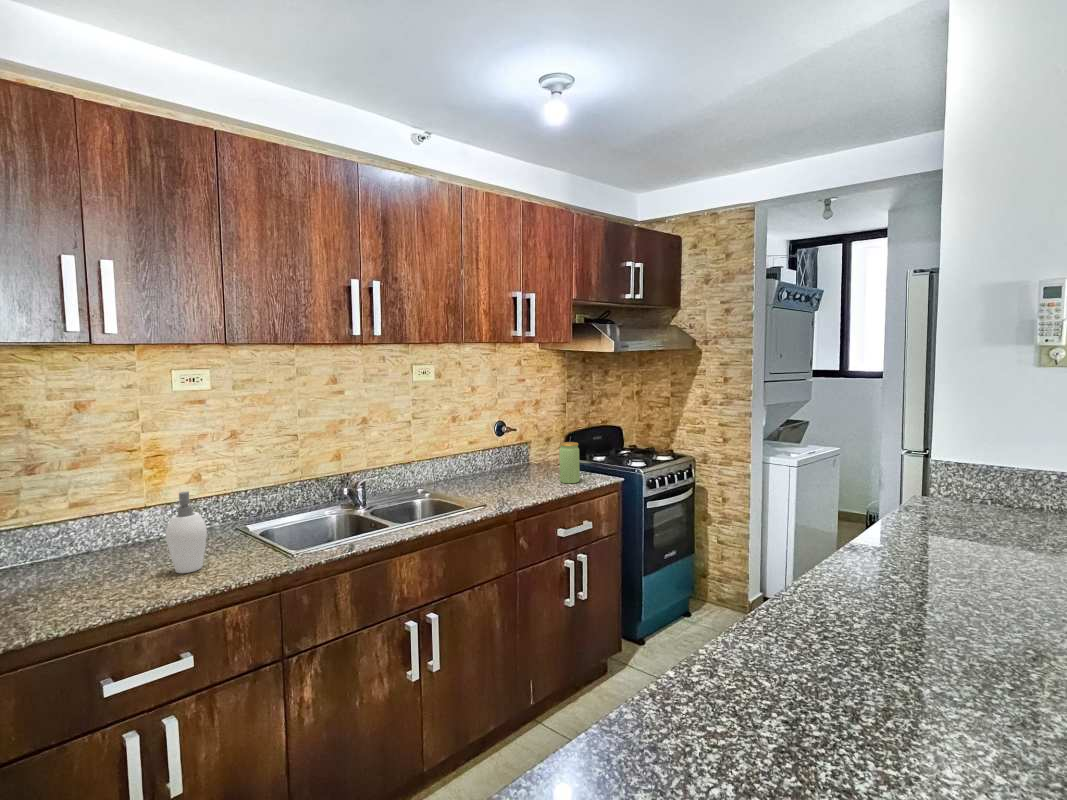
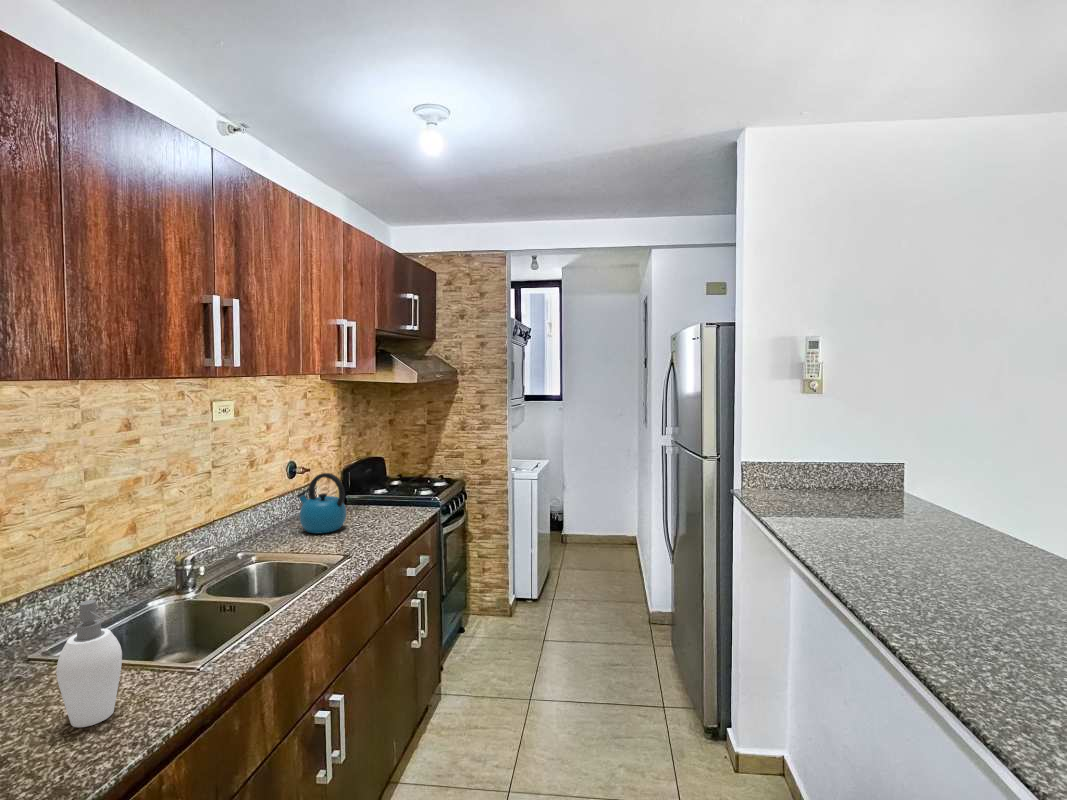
kettle: none [480,432,519,485] -> present [297,473,346,533]
jar: present [559,442,580,483] -> none [382,476,404,519]

